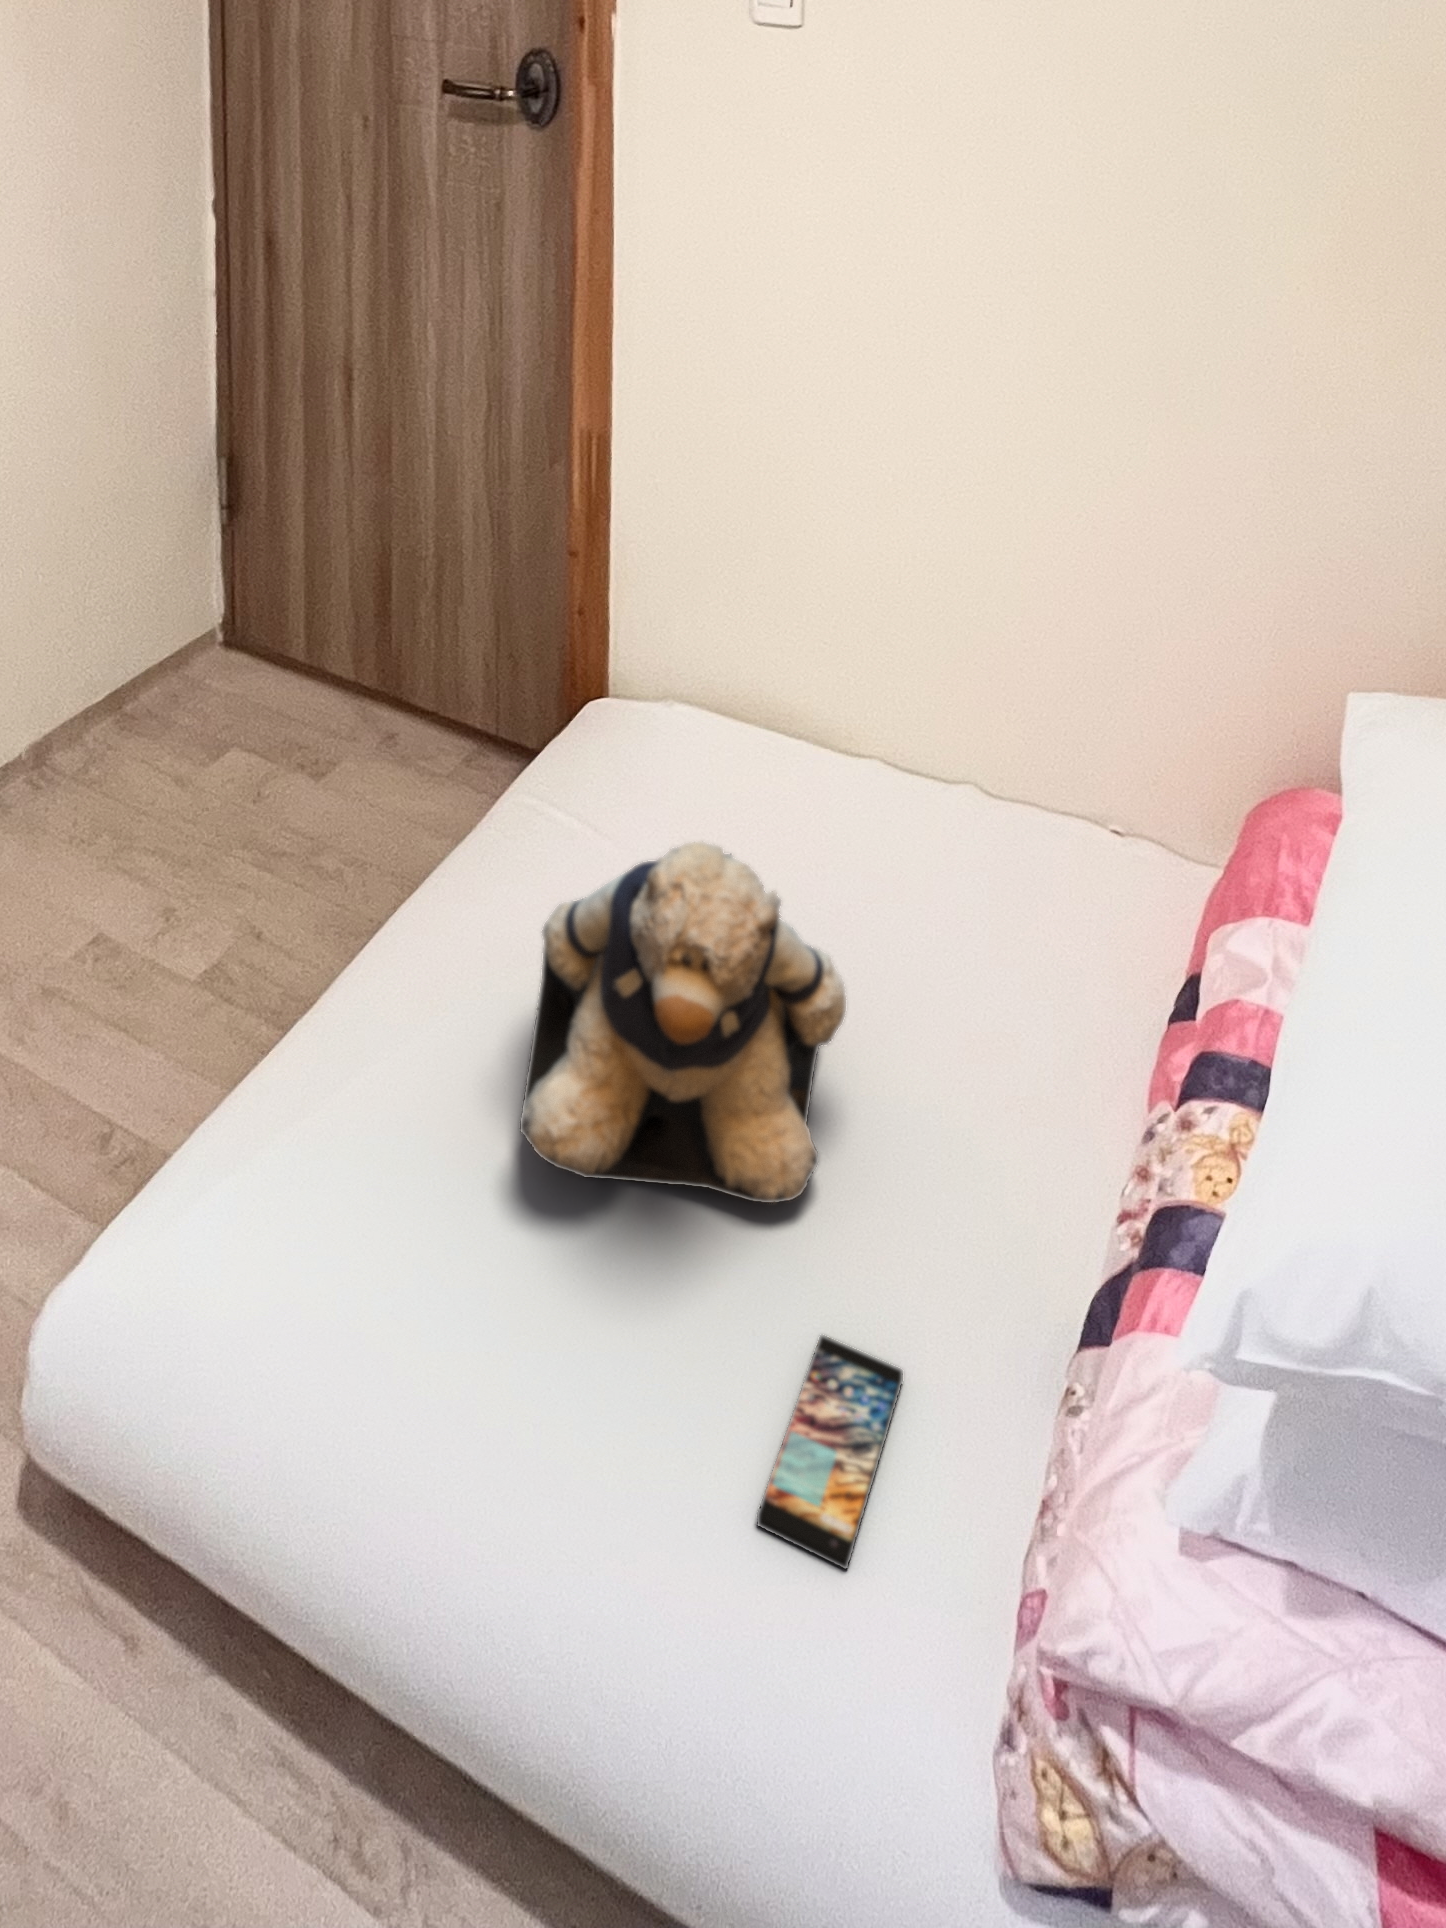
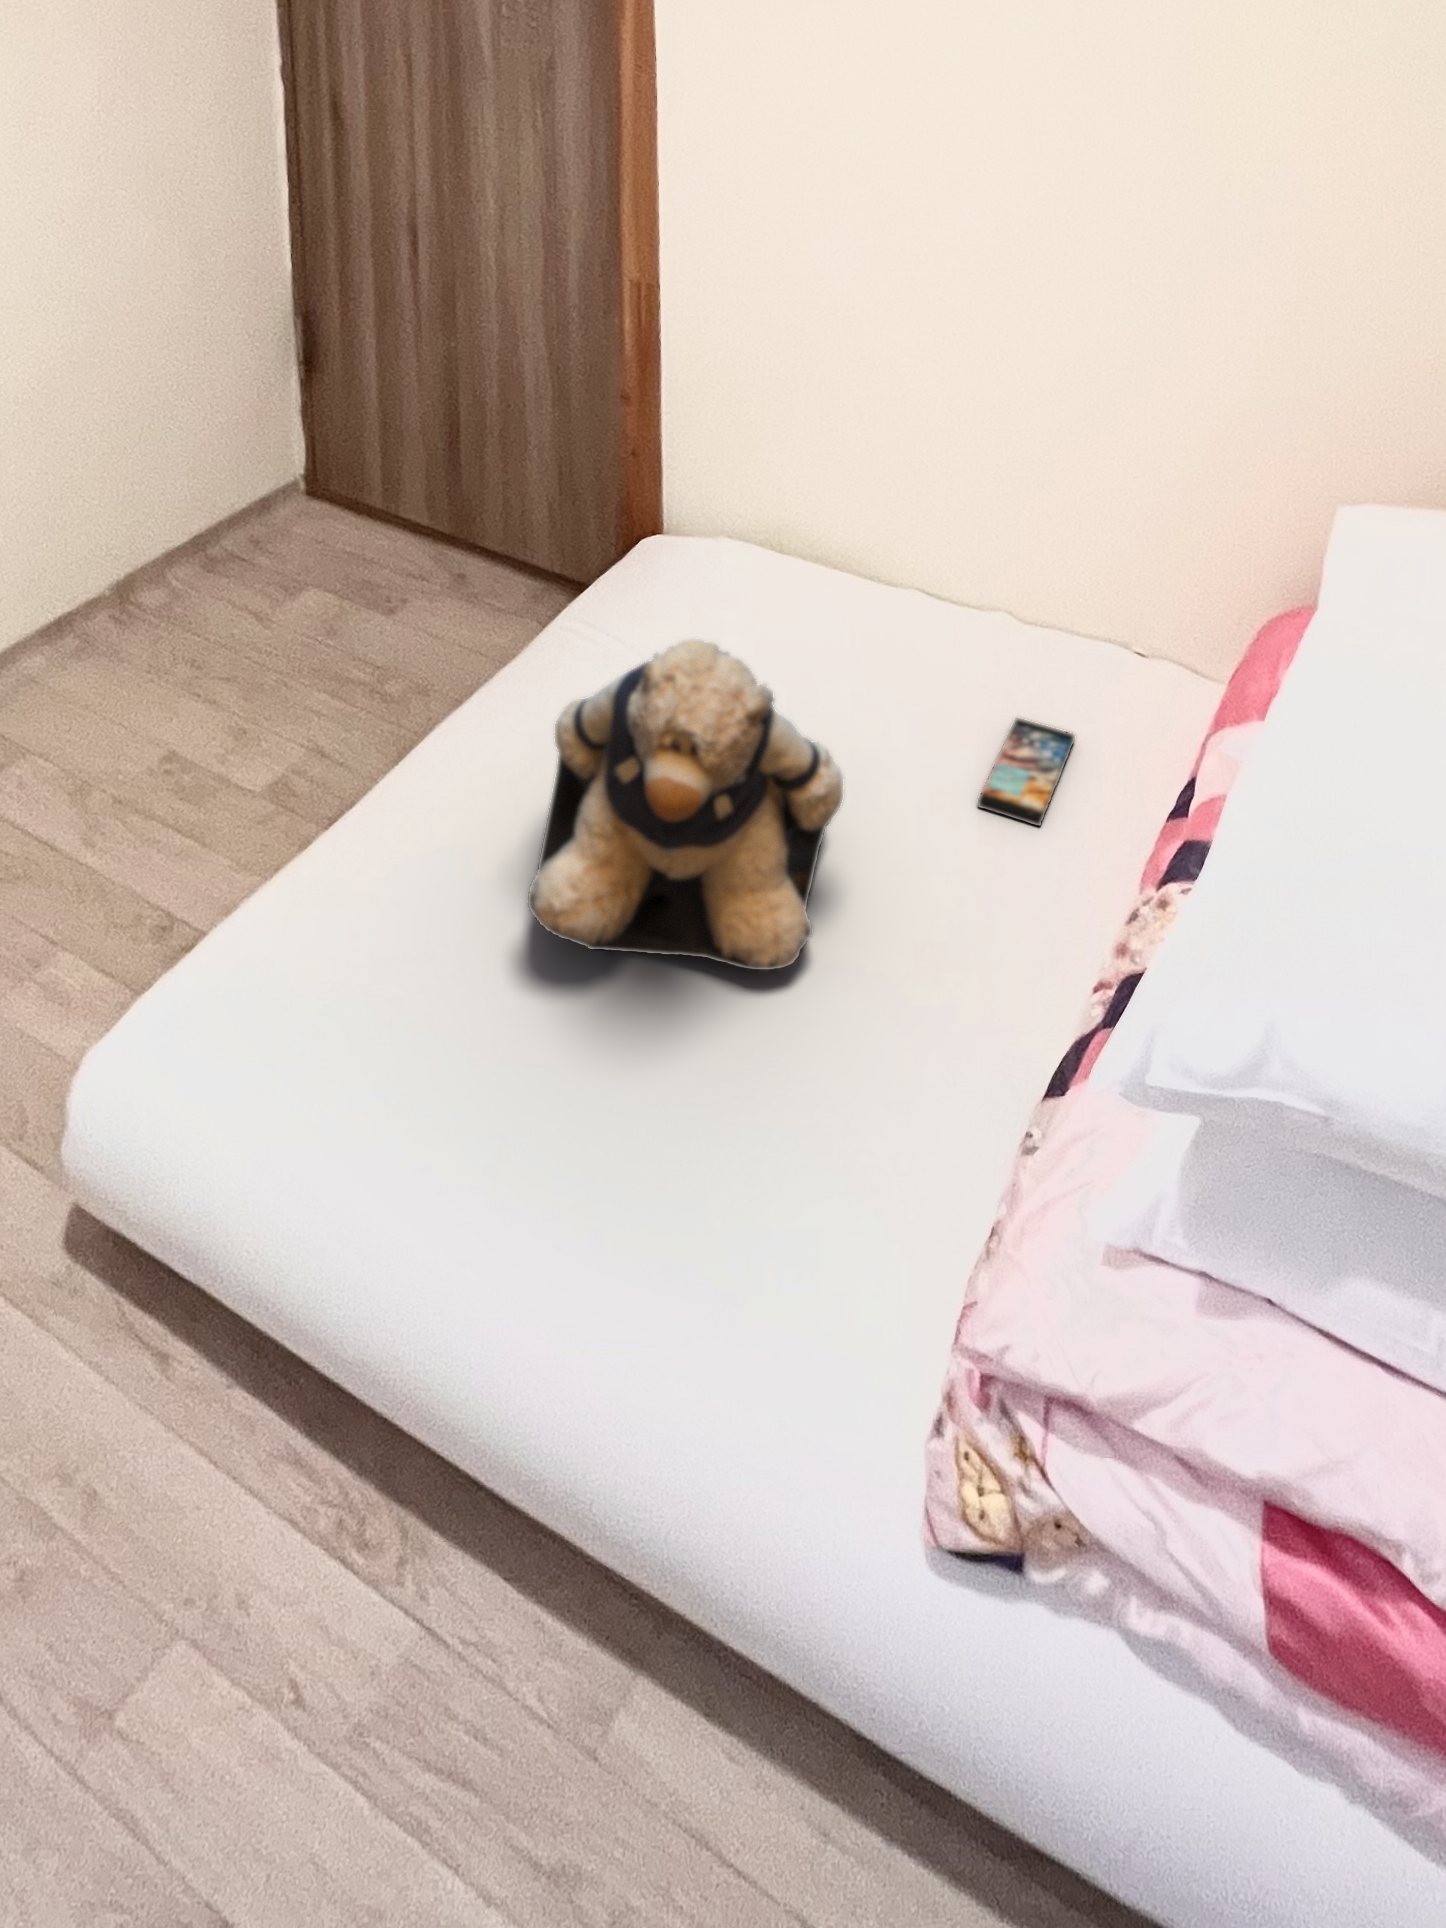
smartphone: present [757,1336,903,1568] -> present [978,719,1075,826]

